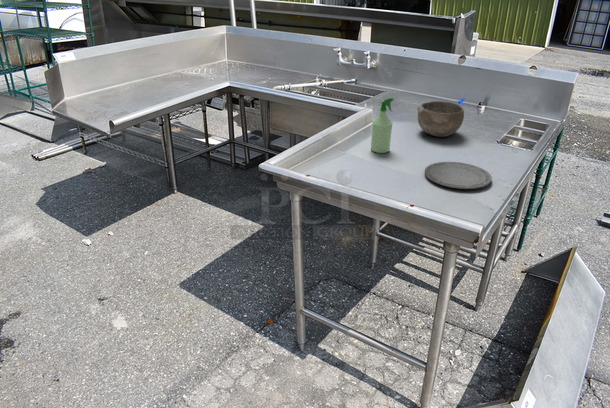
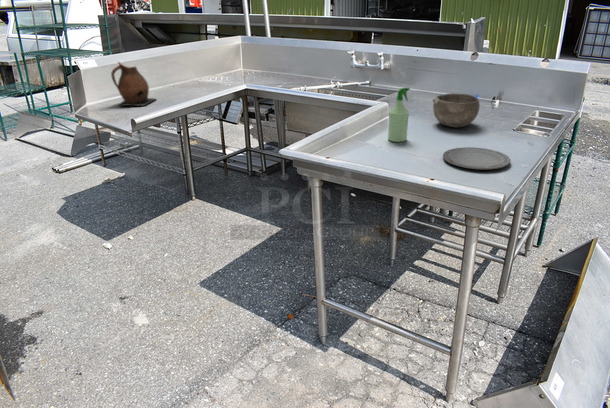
ceramic pitcher: none [90,55,138,102] -> present [111,62,156,106]

